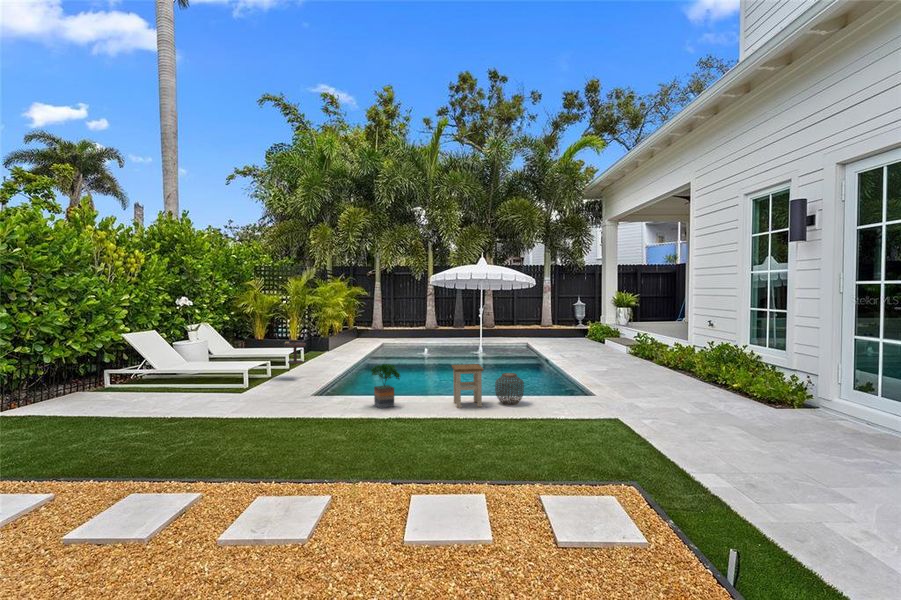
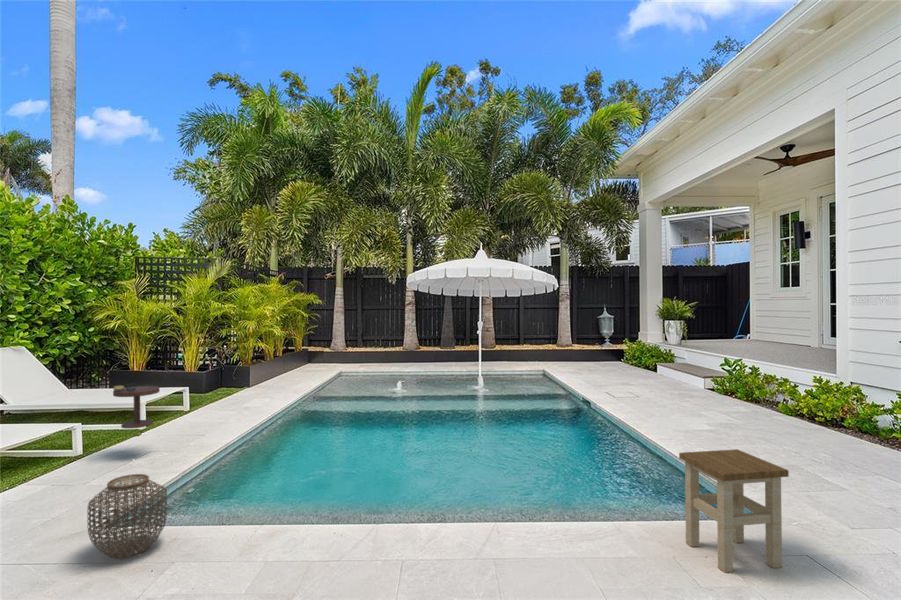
potted tree: present [371,364,400,408] -> none [229,452,307,574]
stool: present [452,364,484,408] -> present [679,449,789,573]
woven basket: present [495,373,524,405] -> present [87,474,167,558]

